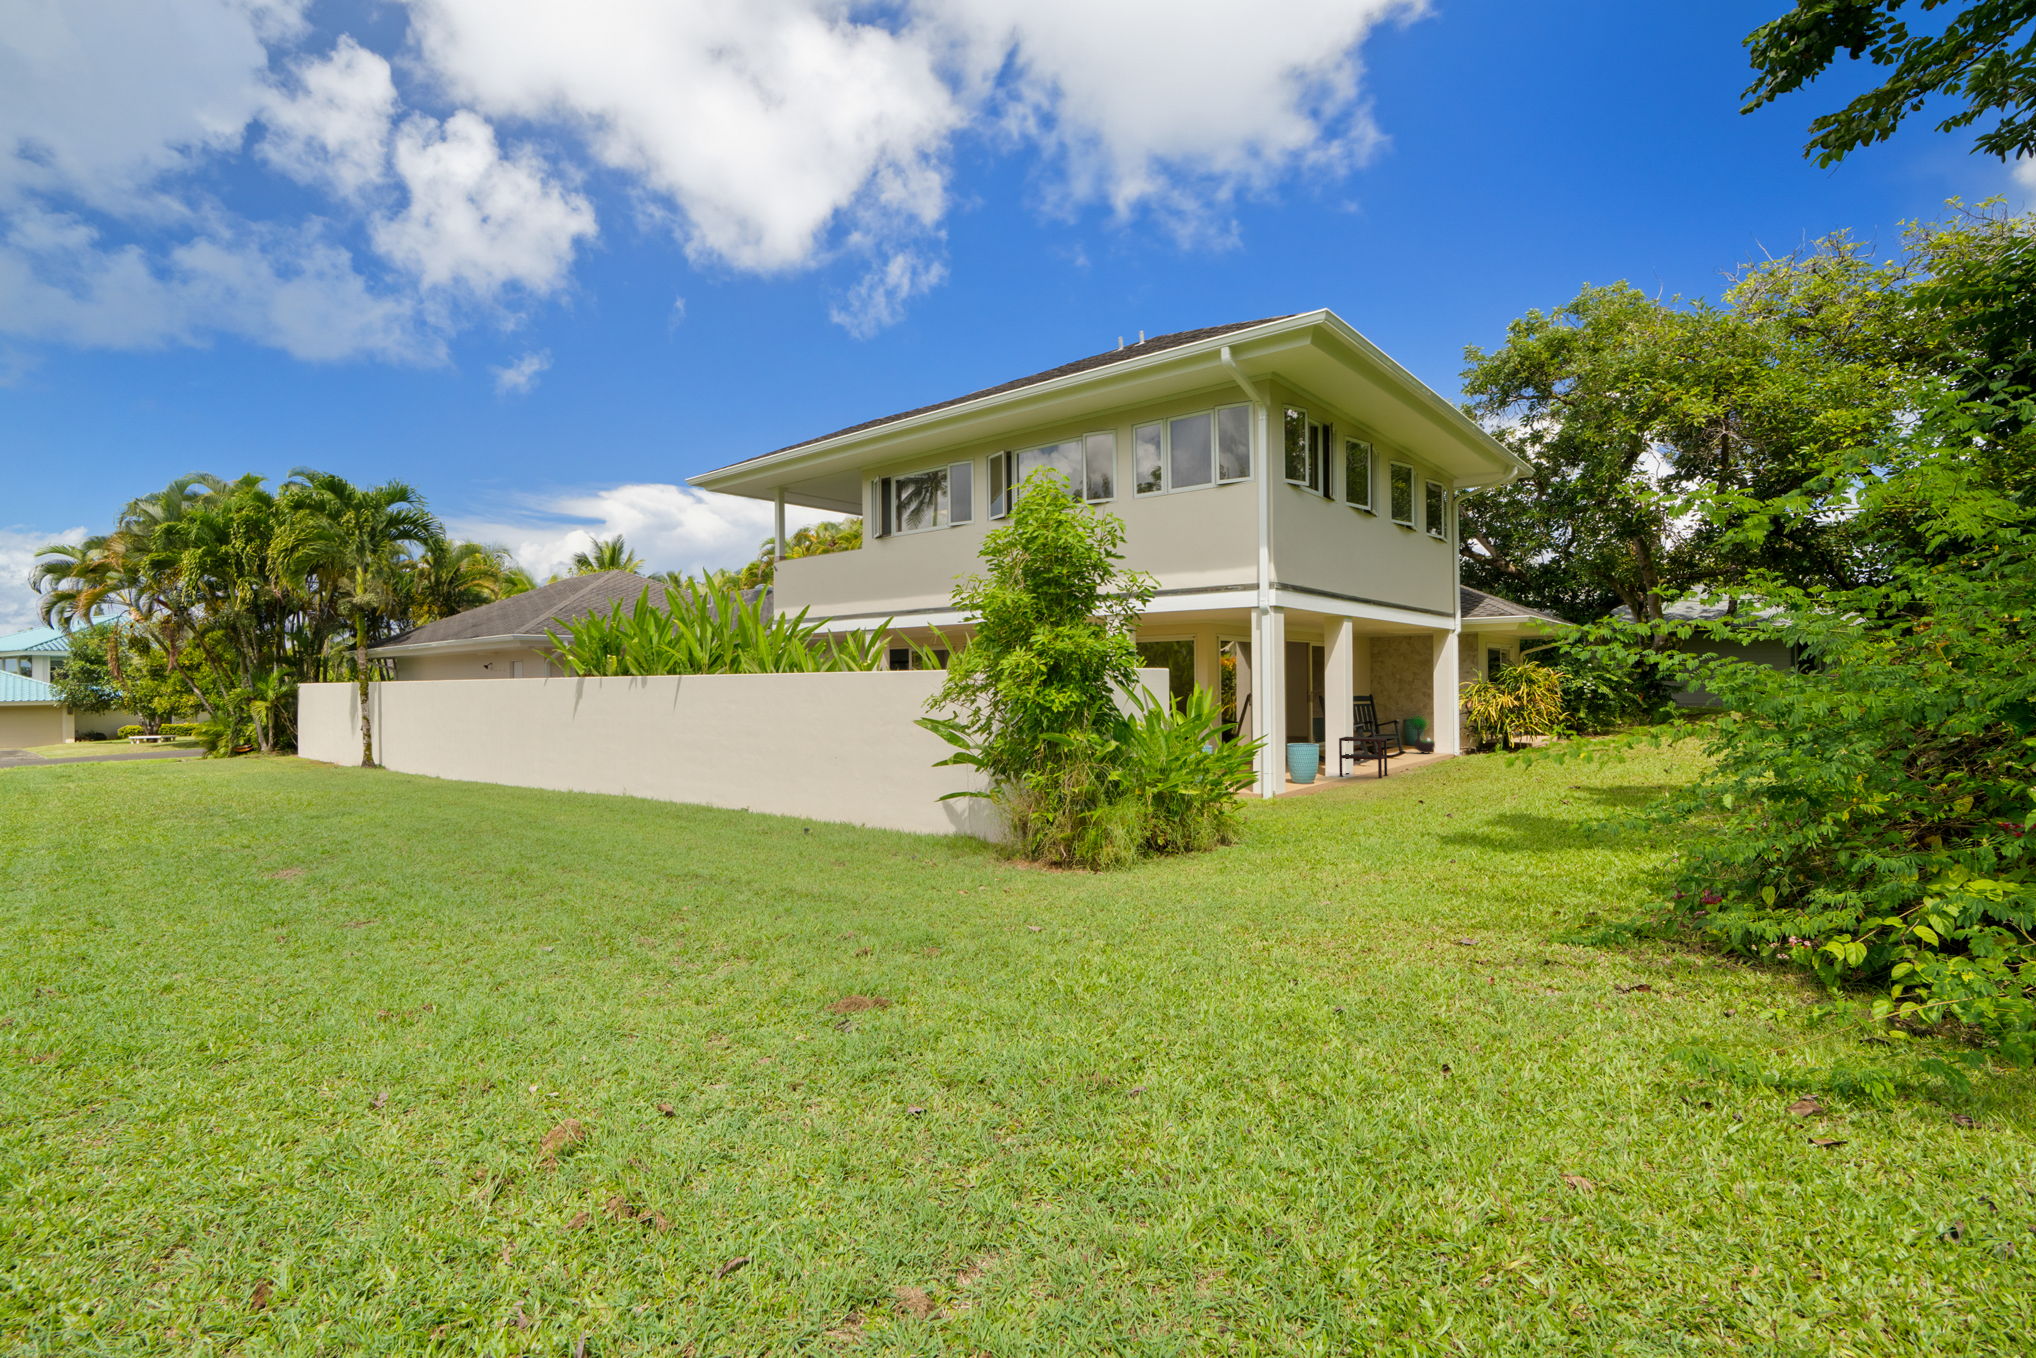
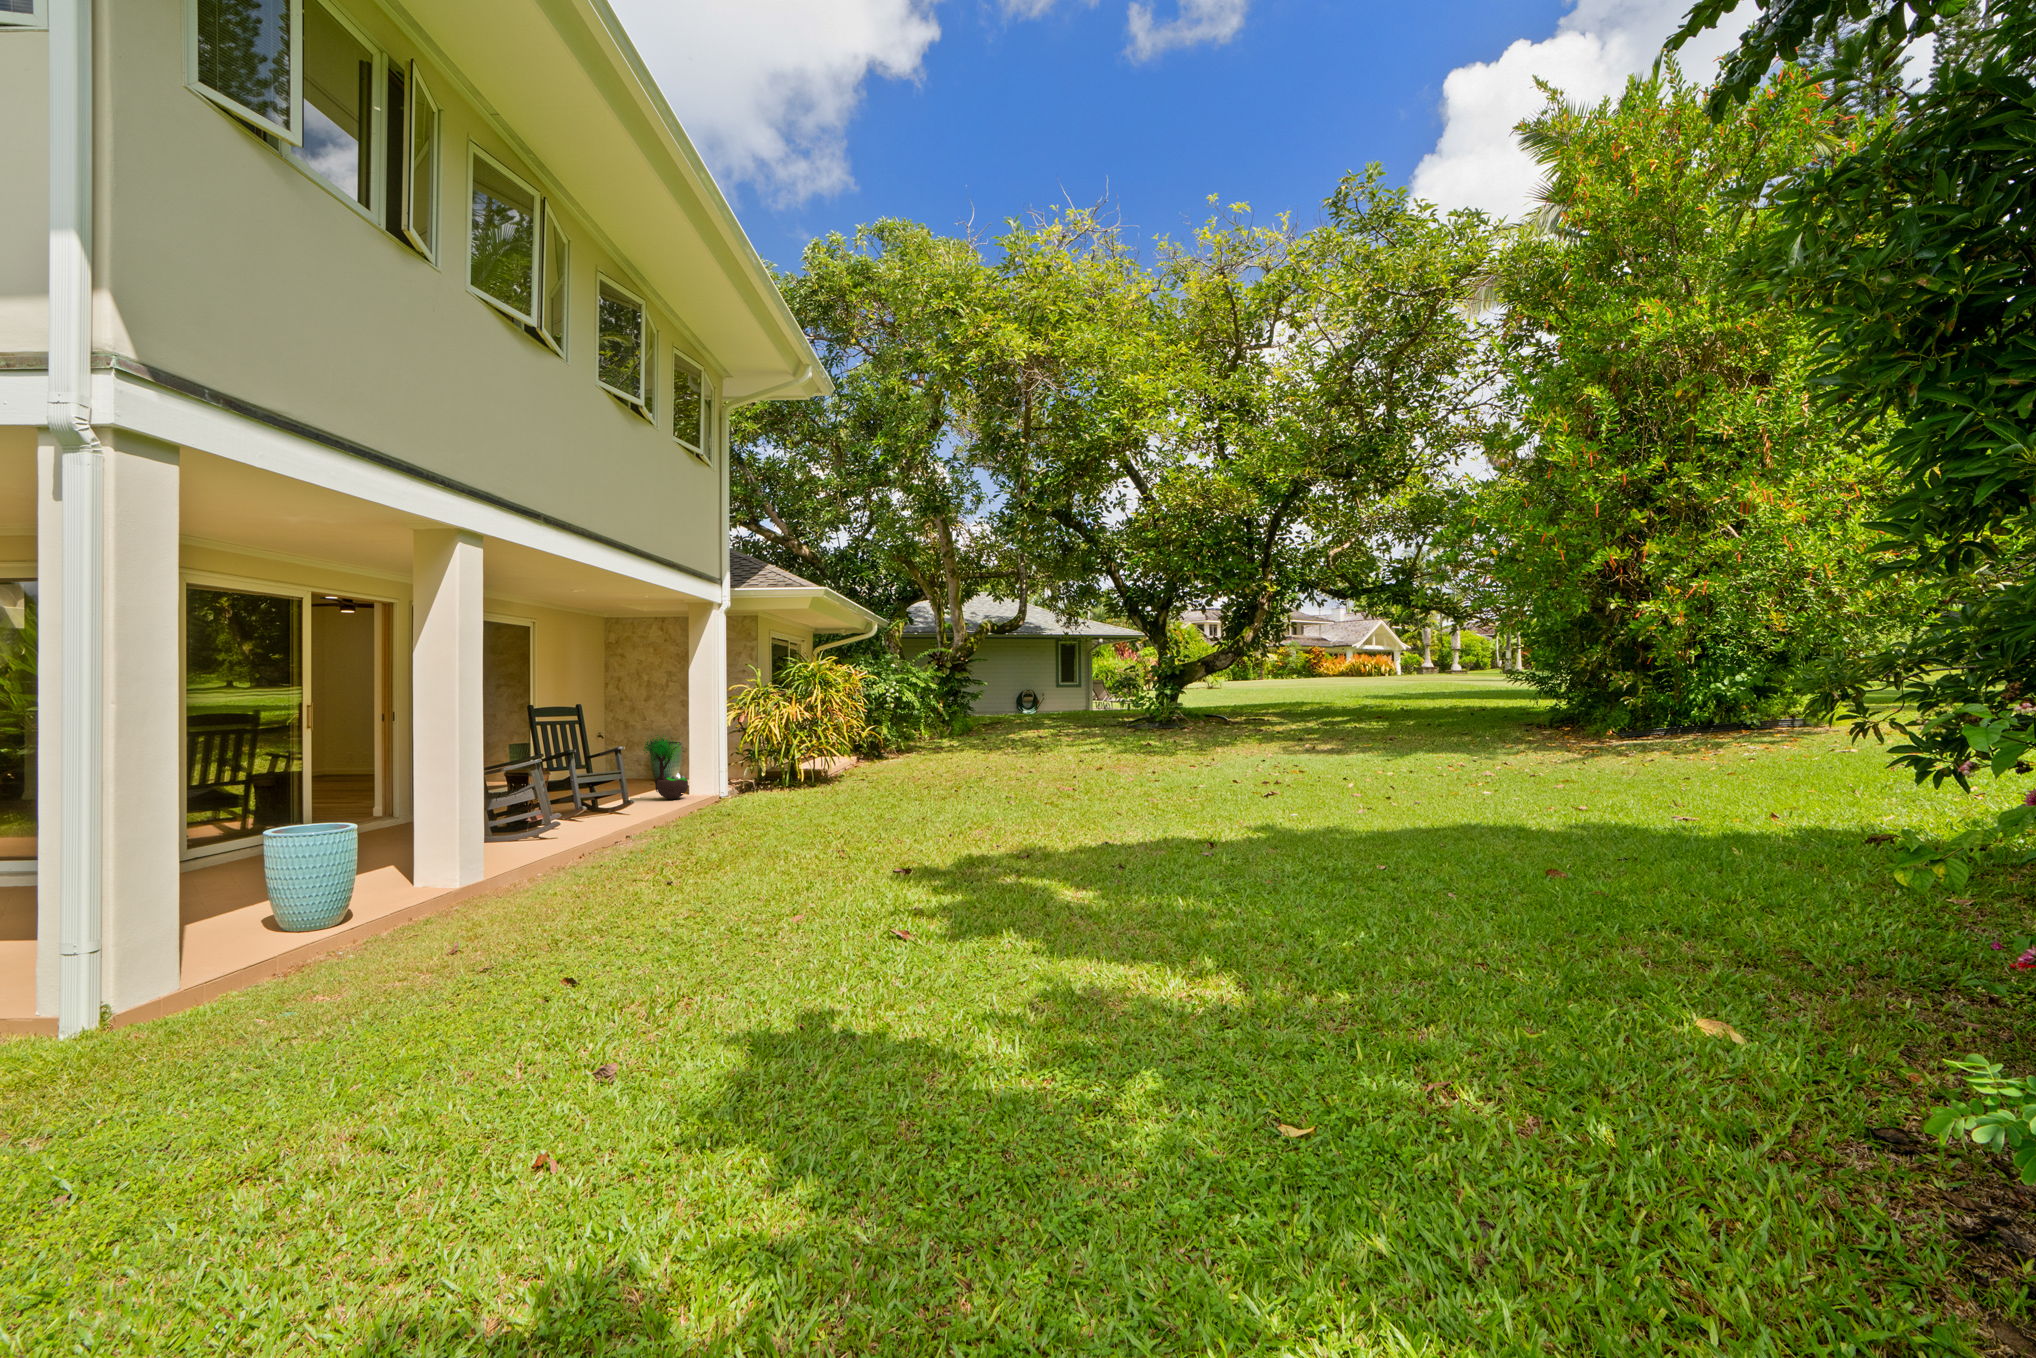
side table: present [1339,737,1387,778] -> none [426,802,555,906]

